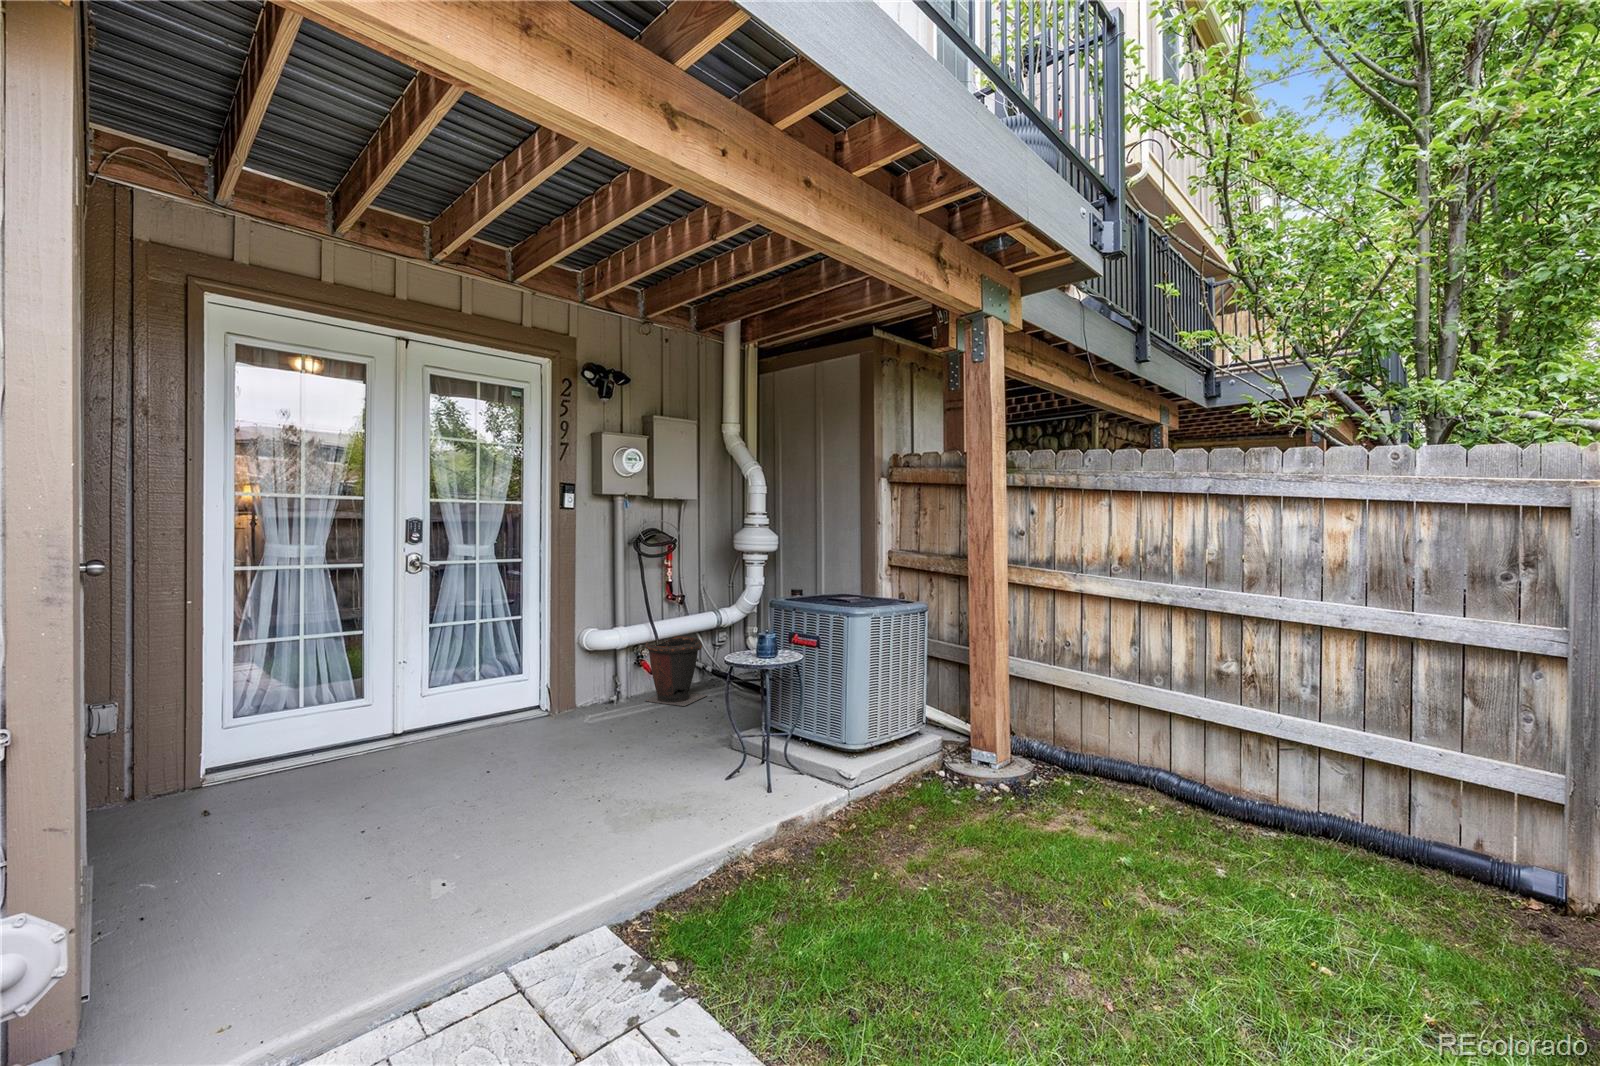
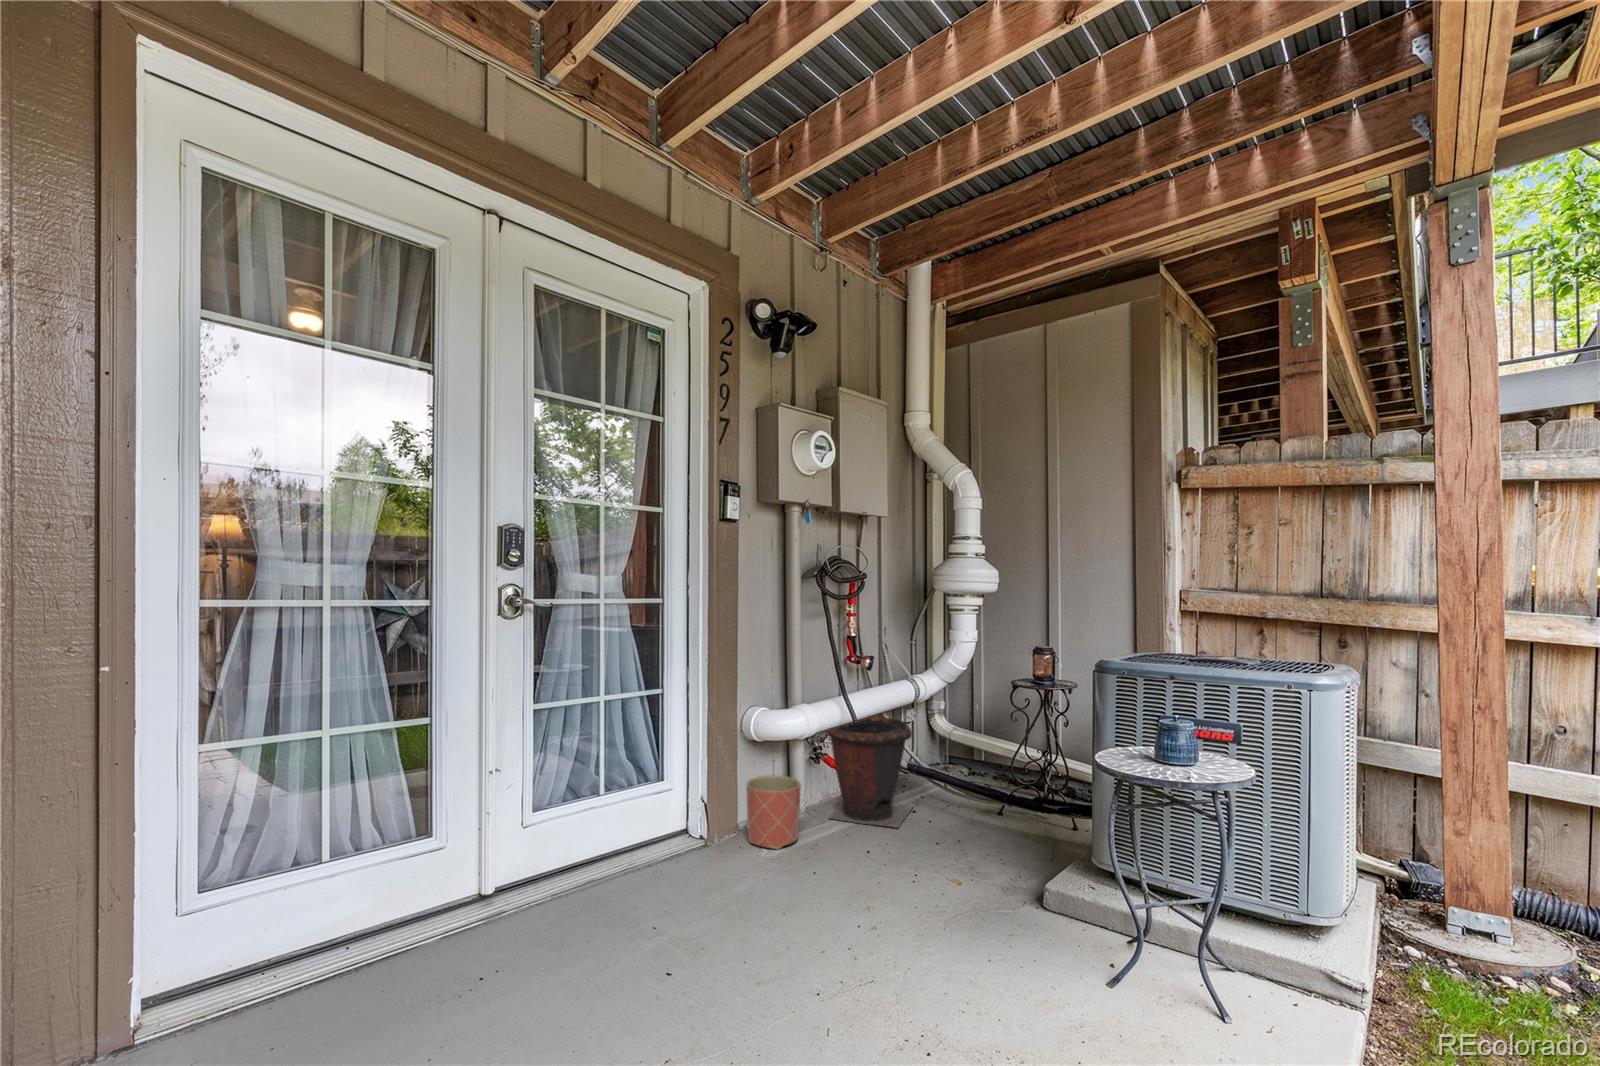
planter: none [581,672,616,716] -> present [746,775,801,849]

